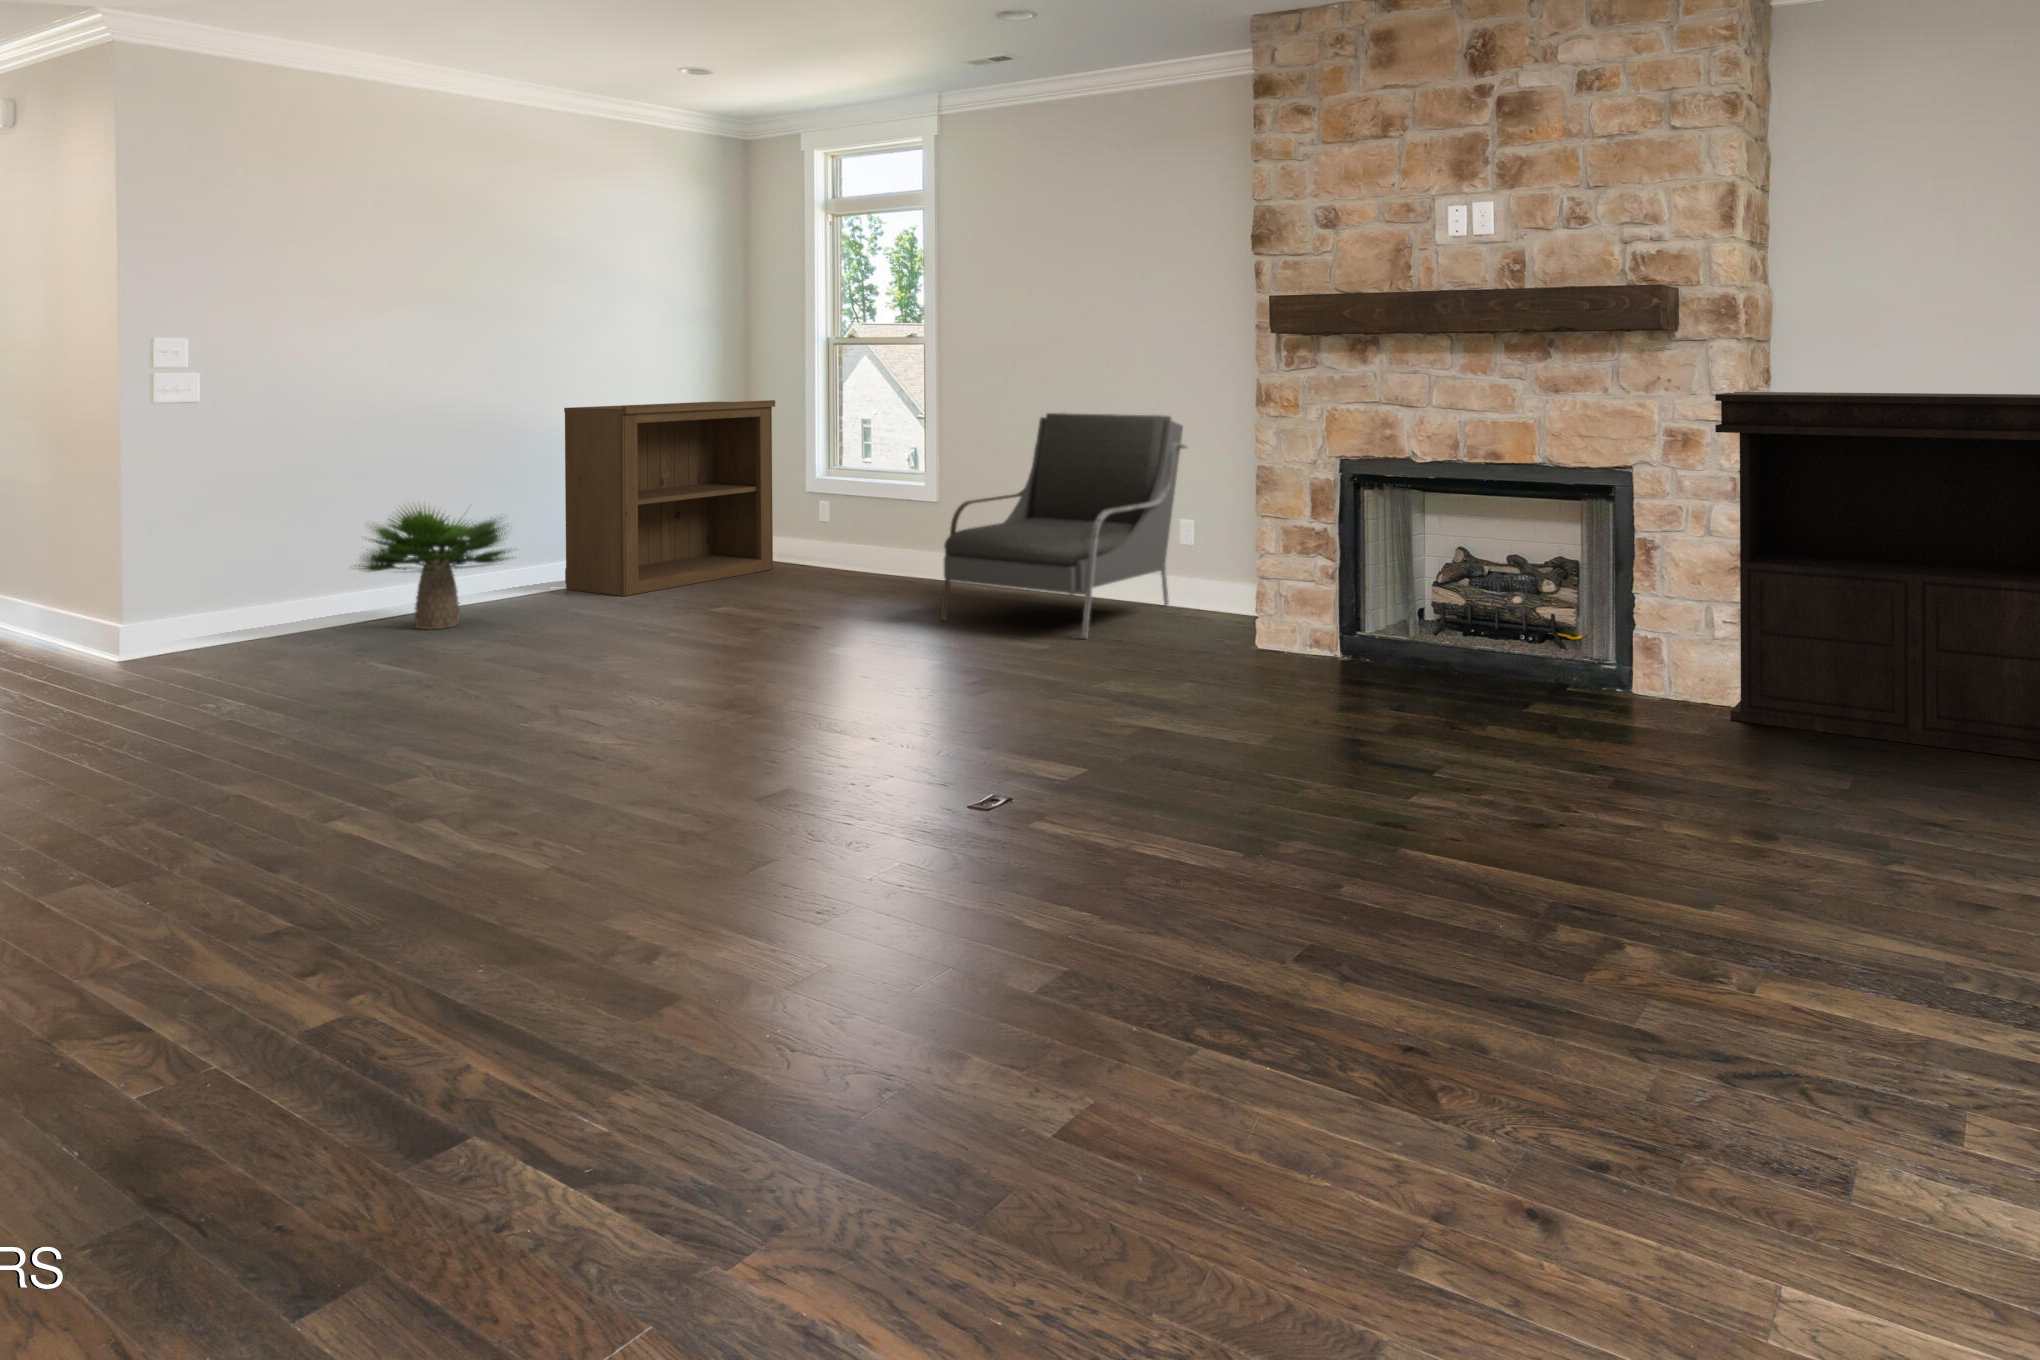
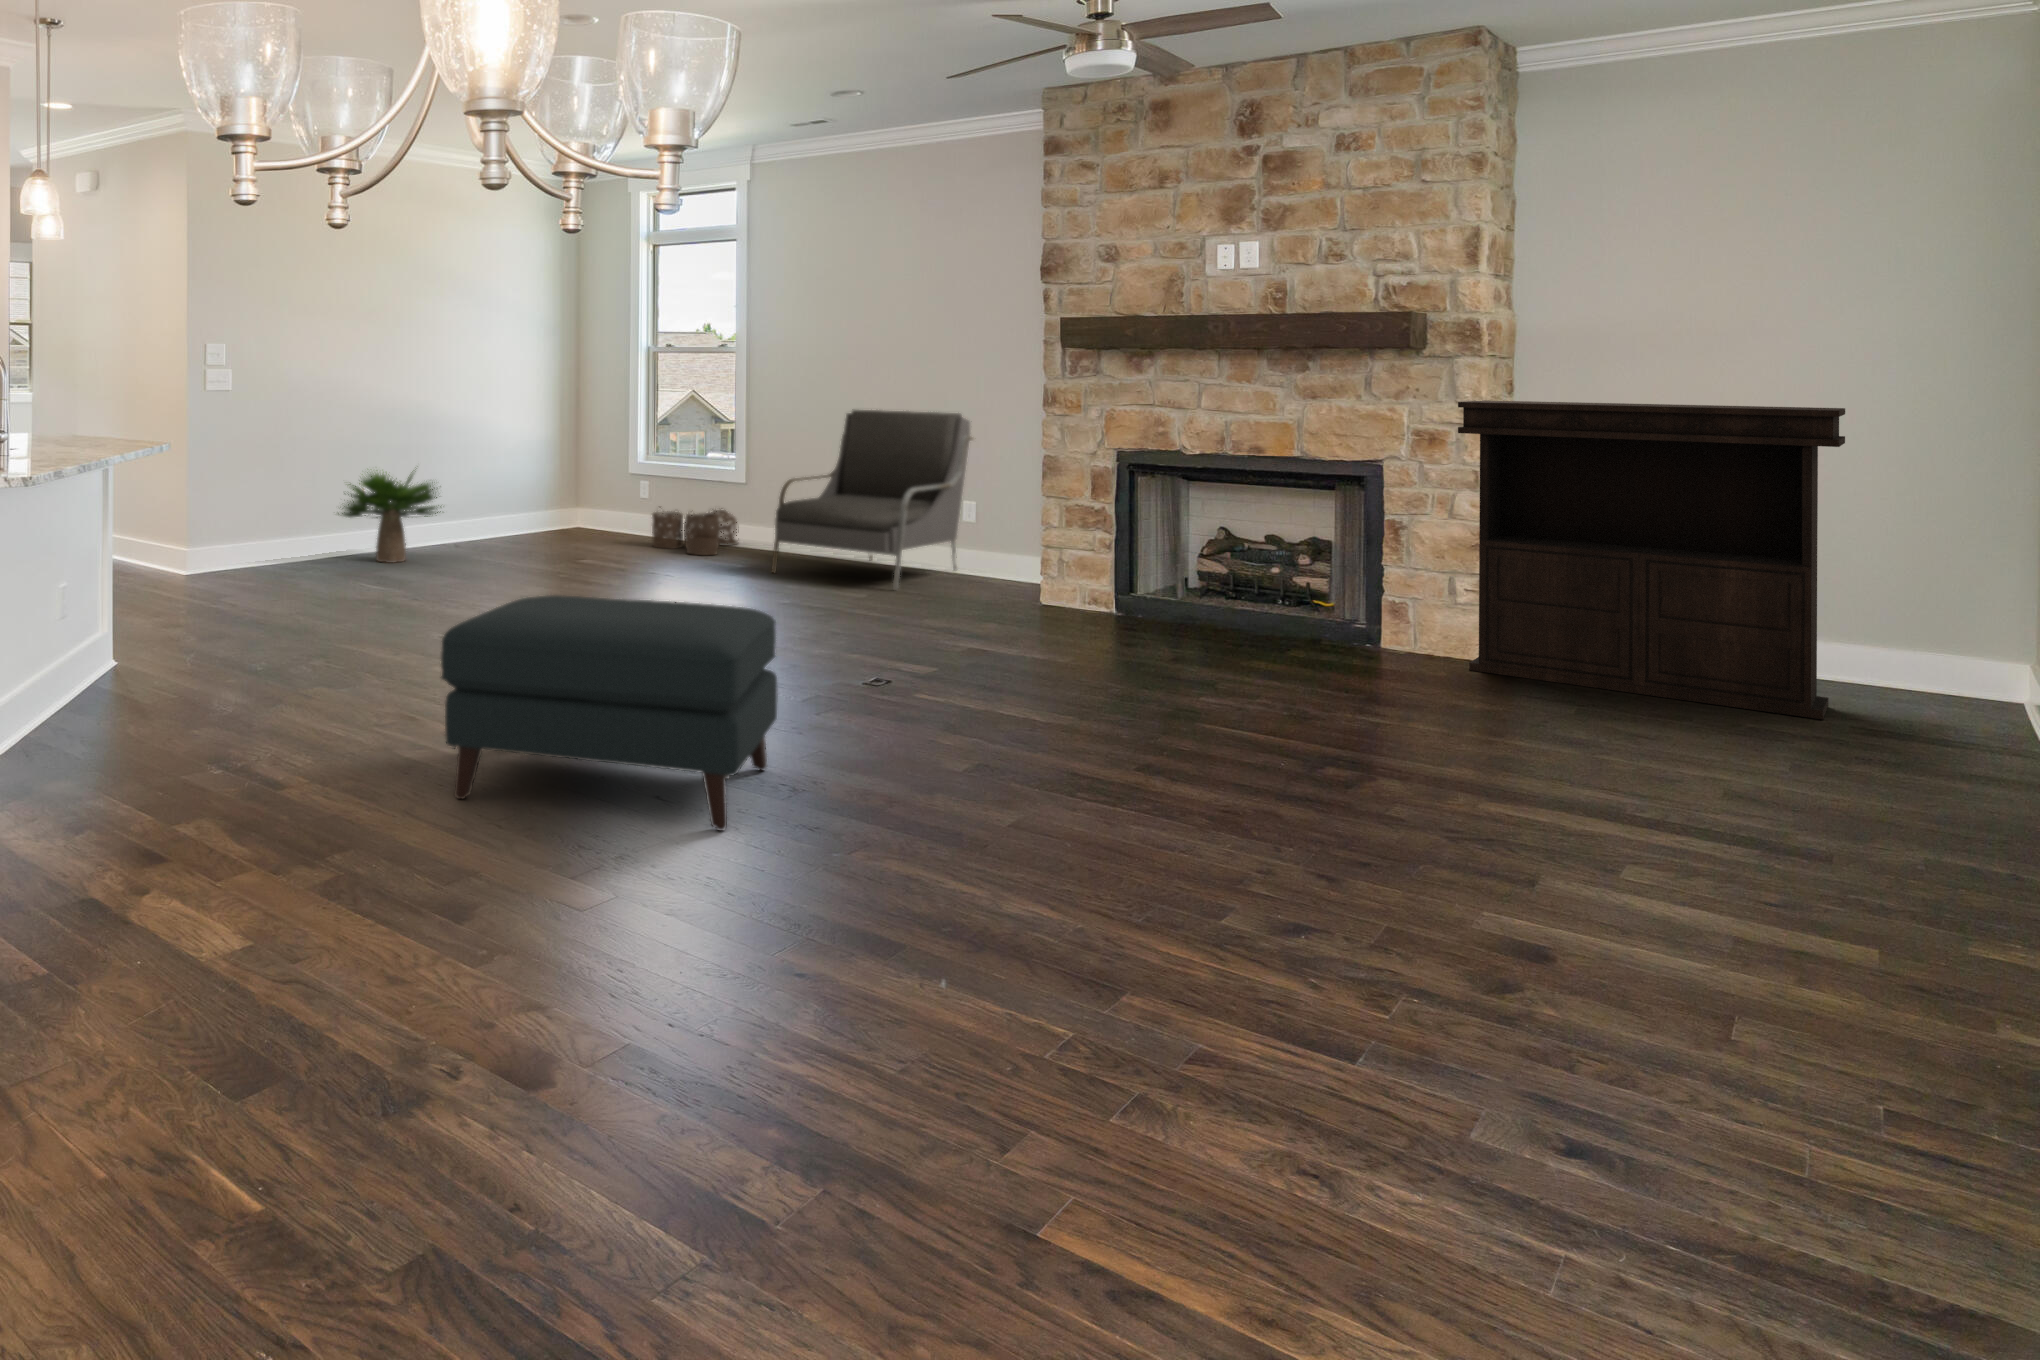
bookshelf: present [564,400,775,596] -> none [463,396,617,546]
woven basket: none [809,534,921,598] -> present [652,507,737,555]
ottoman: none [85,737,767,1181] -> present [441,595,778,831]

